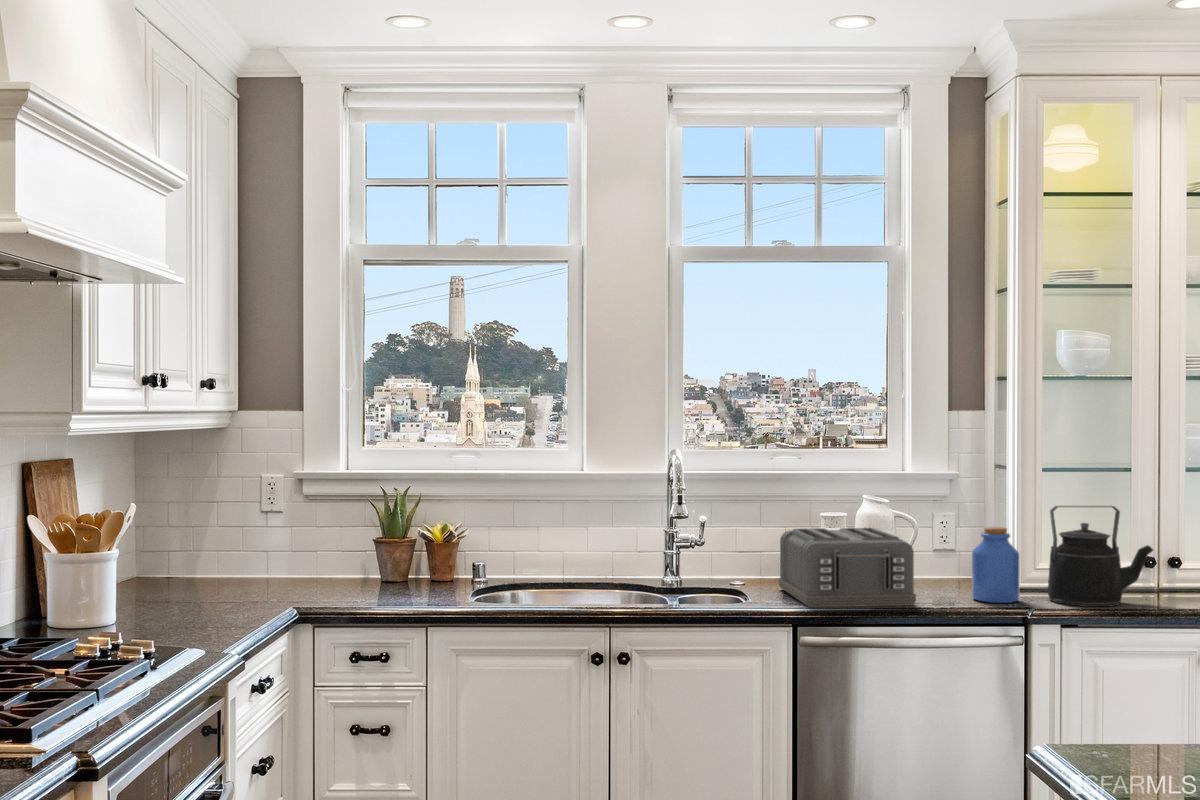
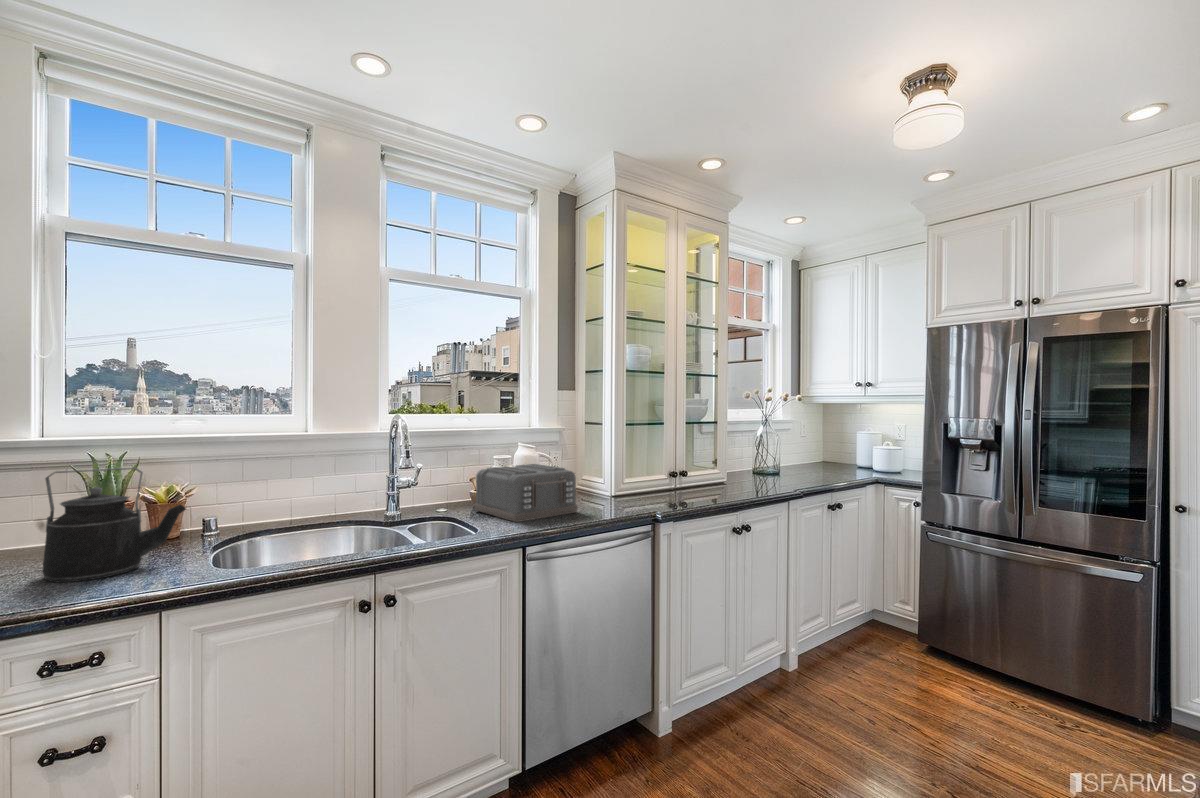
kettle: present [1048,506,1154,607] -> present [43,468,186,582]
jar: present [972,527,1019,603] -> none [597,458,625,505]

